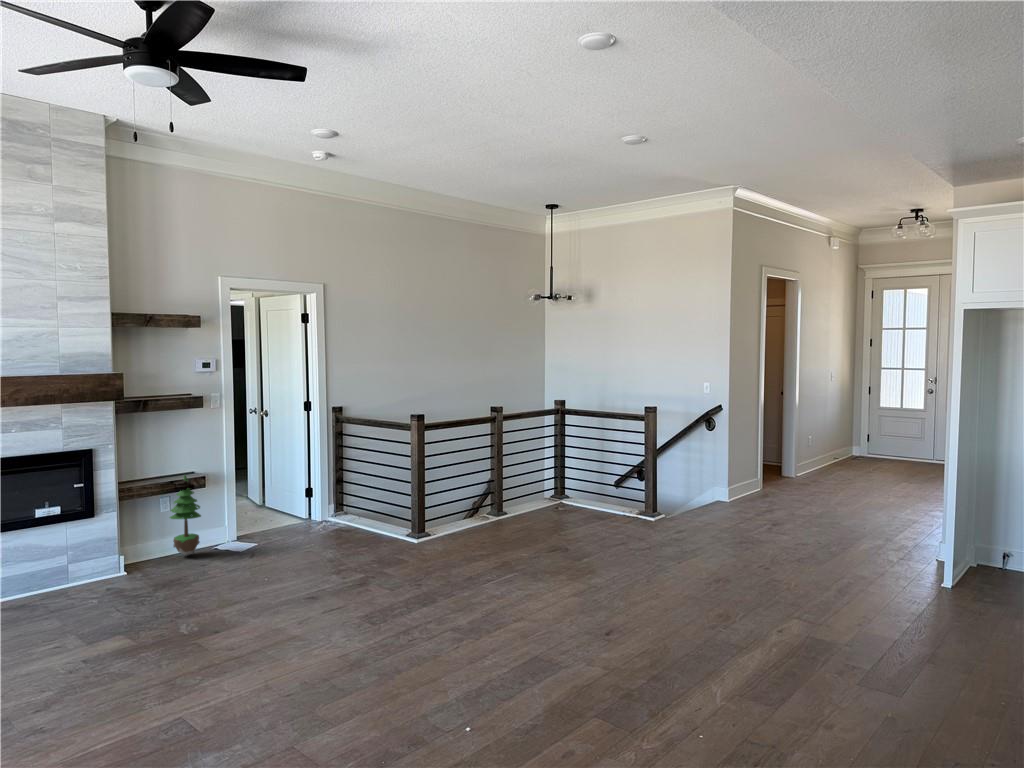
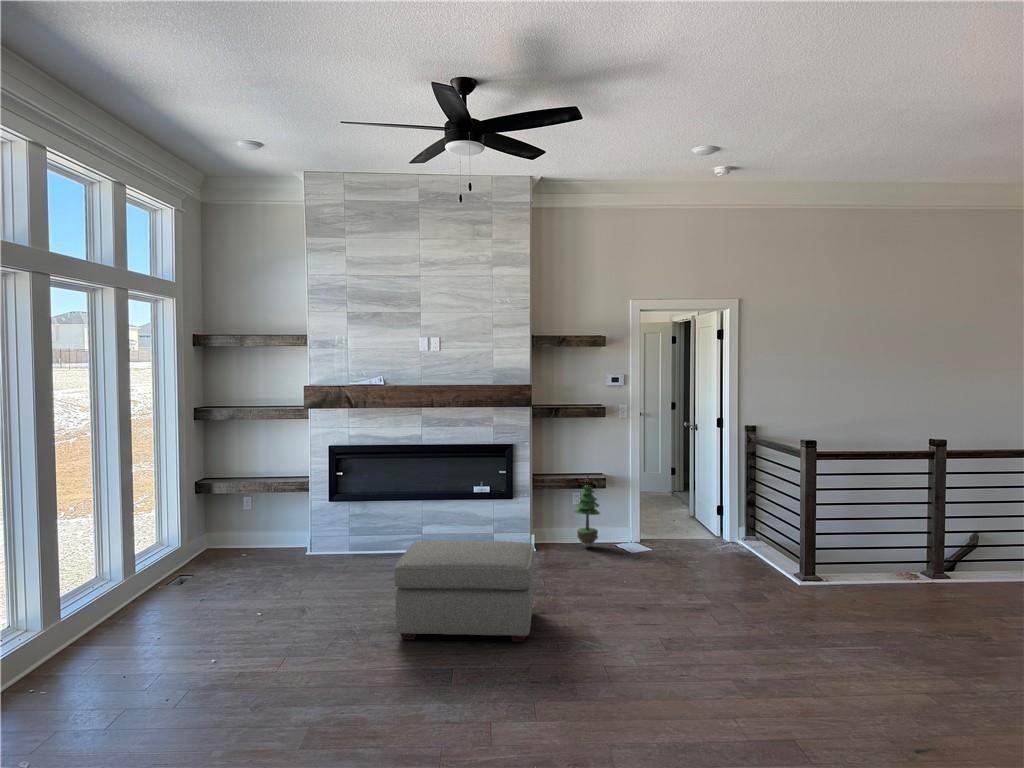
ottoman: none [37,557,244,719] -> present [394,540,535,642]

